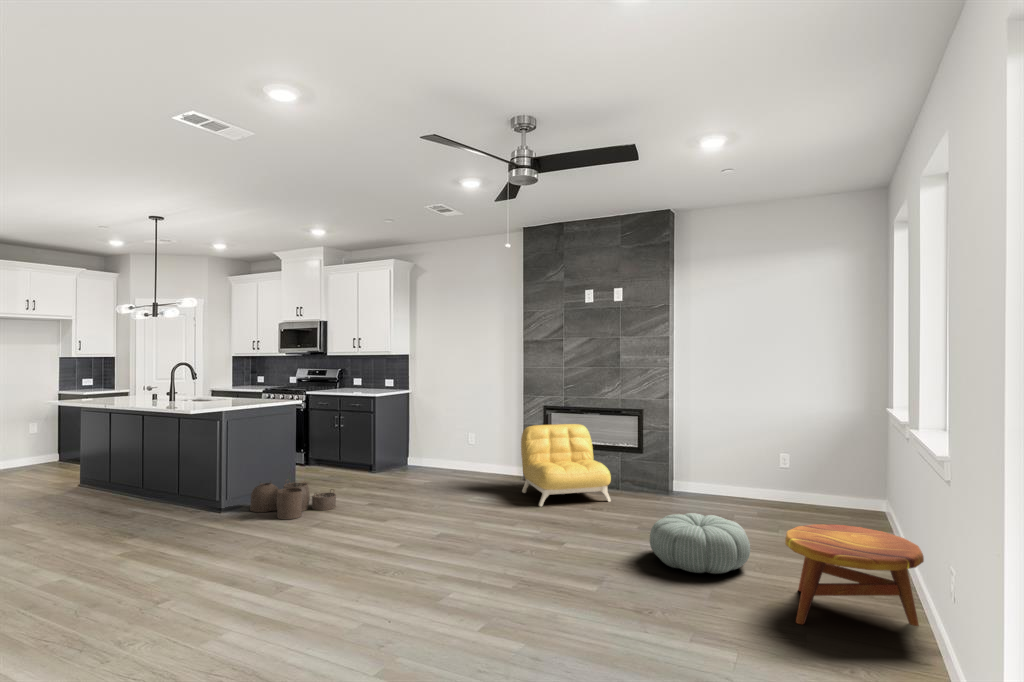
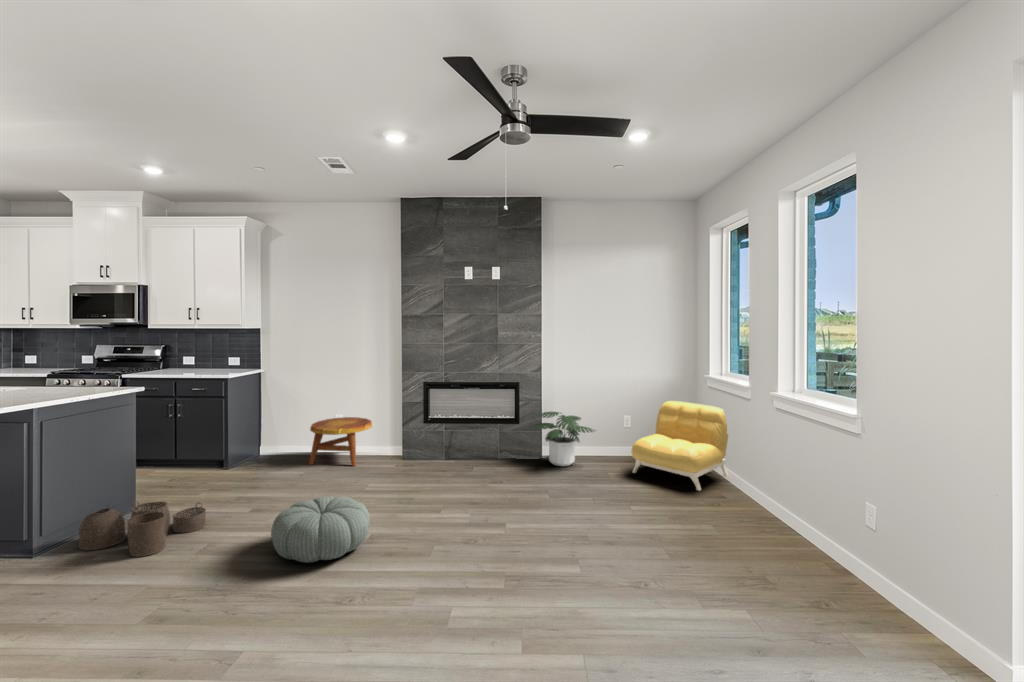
armchair: present [521,424,611,506] -> present [632,401,729,491]
potted plant: none [650,442,723,503] -> present [532,412,595,466]
pouf: present [650,513,750,574] -> present [271,497,370,563]
side table: present [785,524,924,626] -> present [309,417,372,466]

